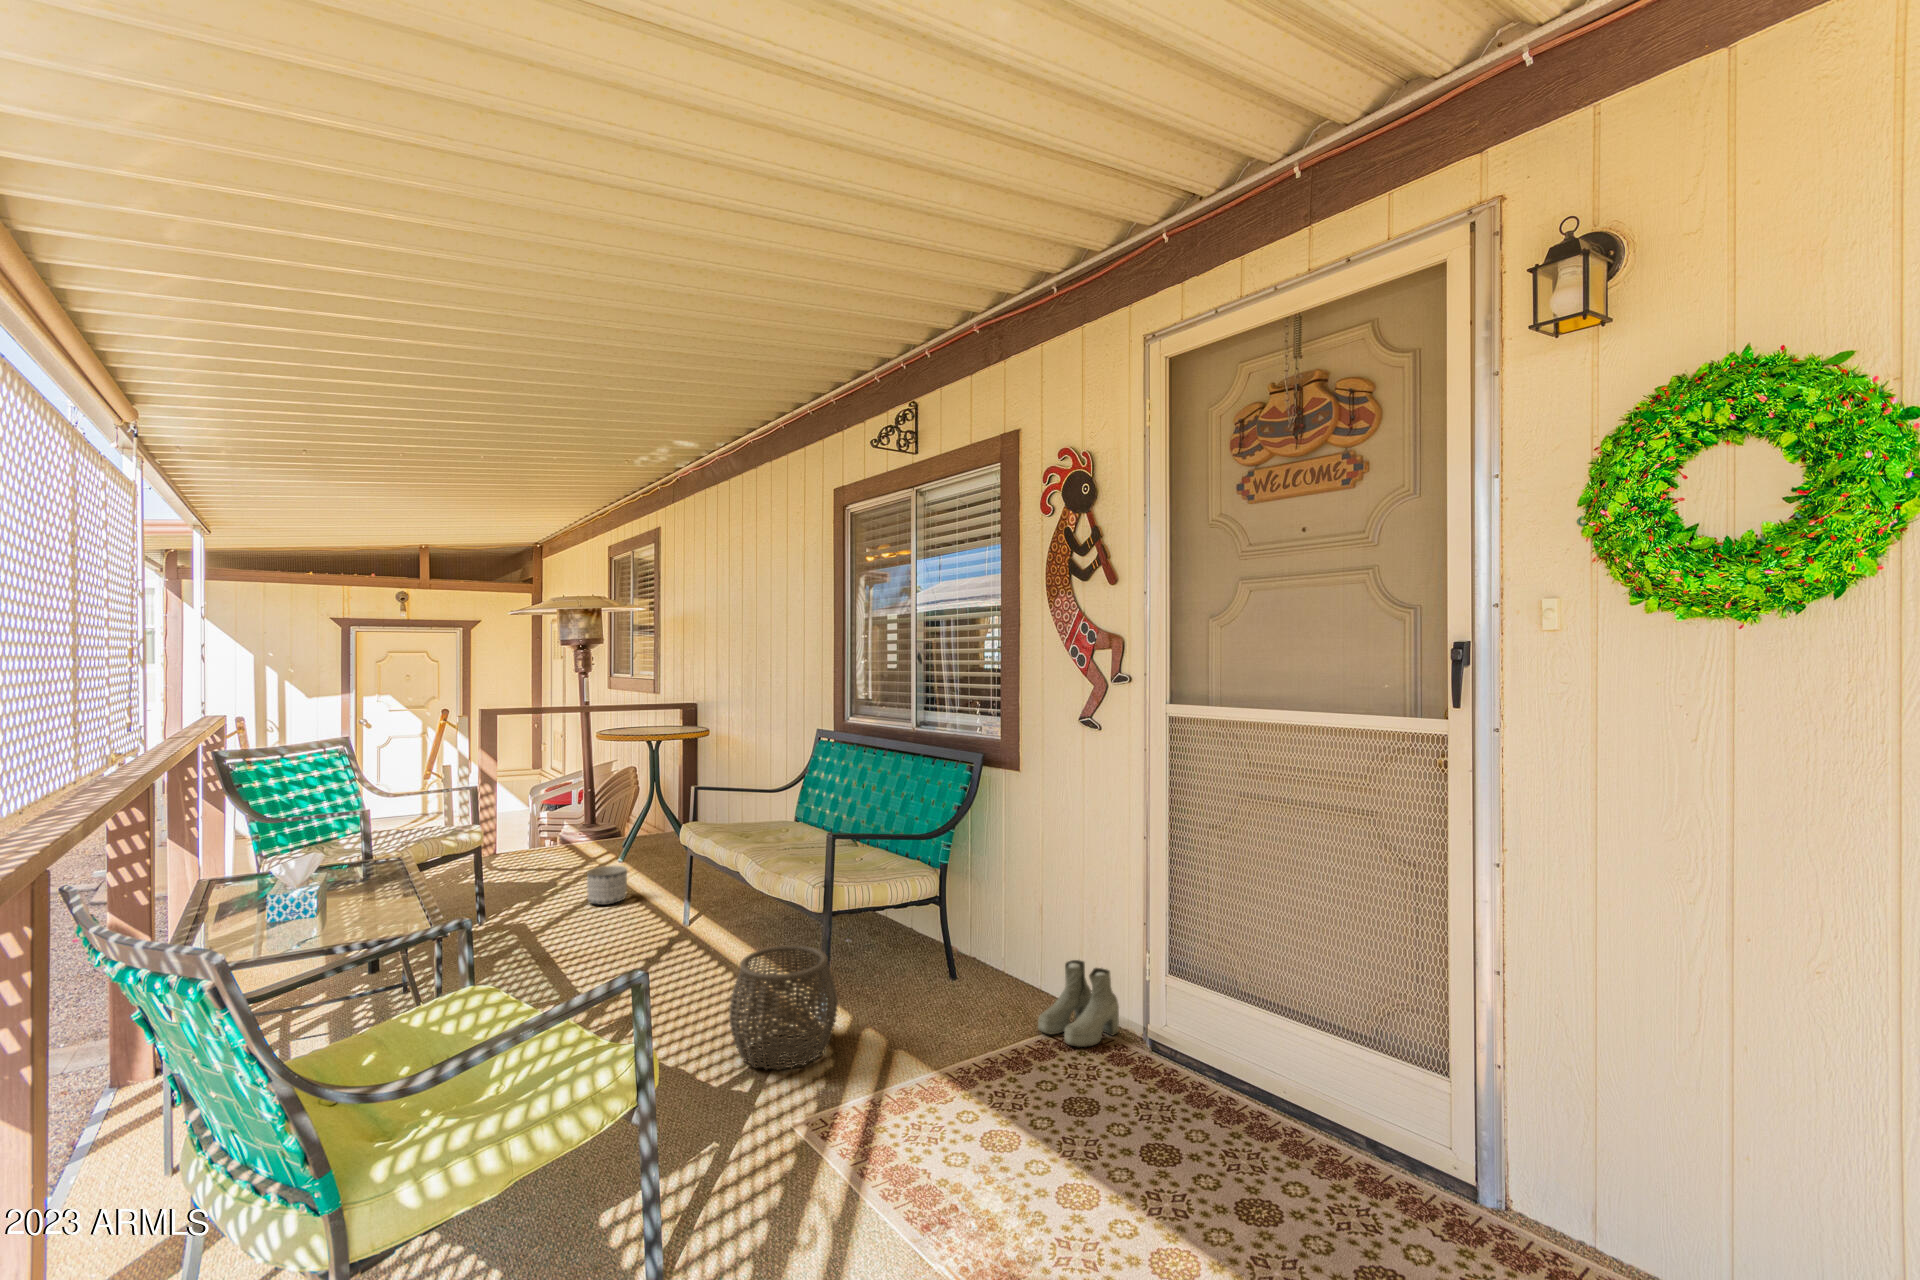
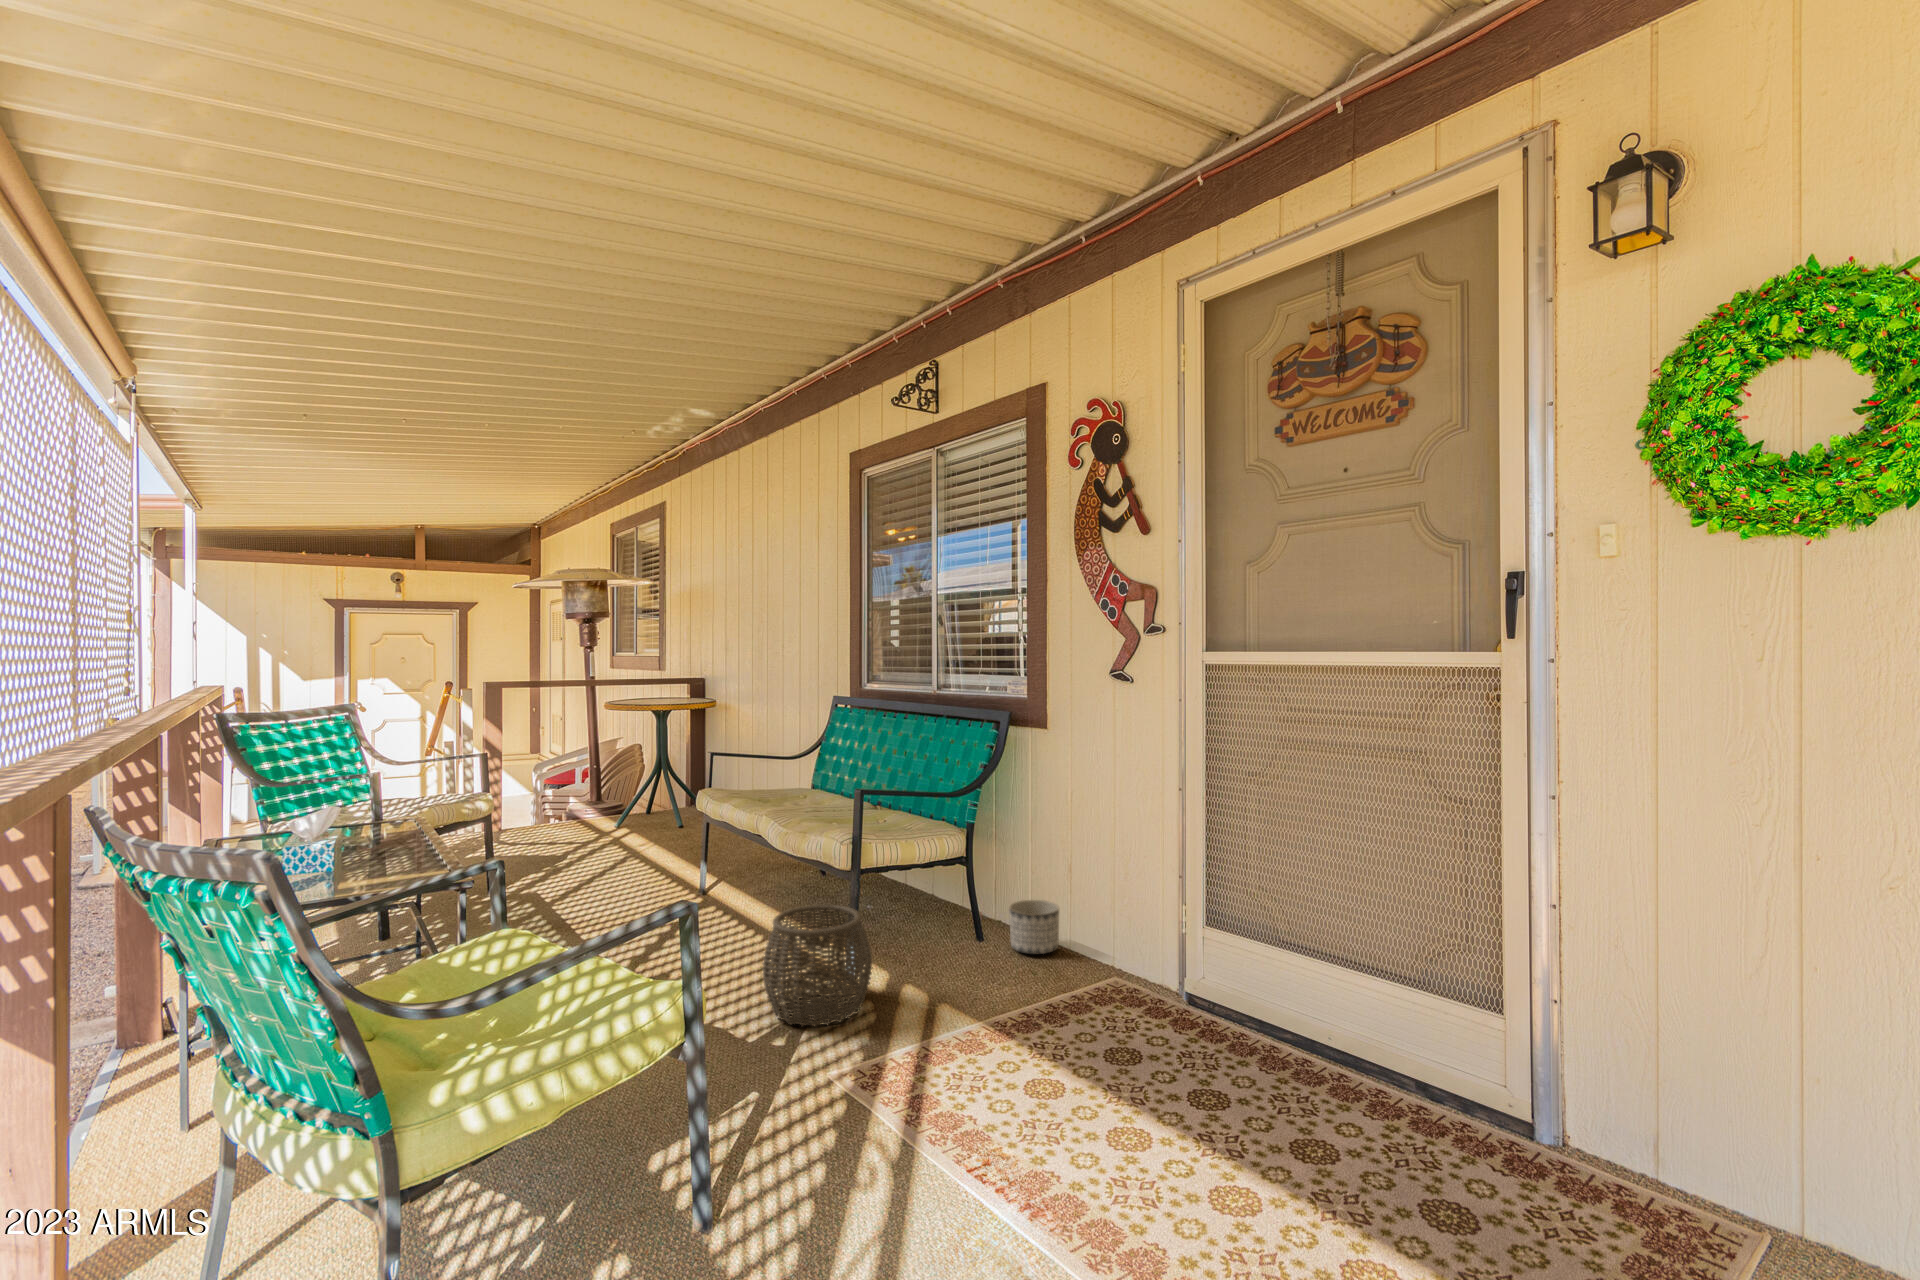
planter: present [587,866,627,905] -> present [1009,900,1059,955]
boots: present [1038,960,1119,1047] -> none [1075,919,1158,1004]

